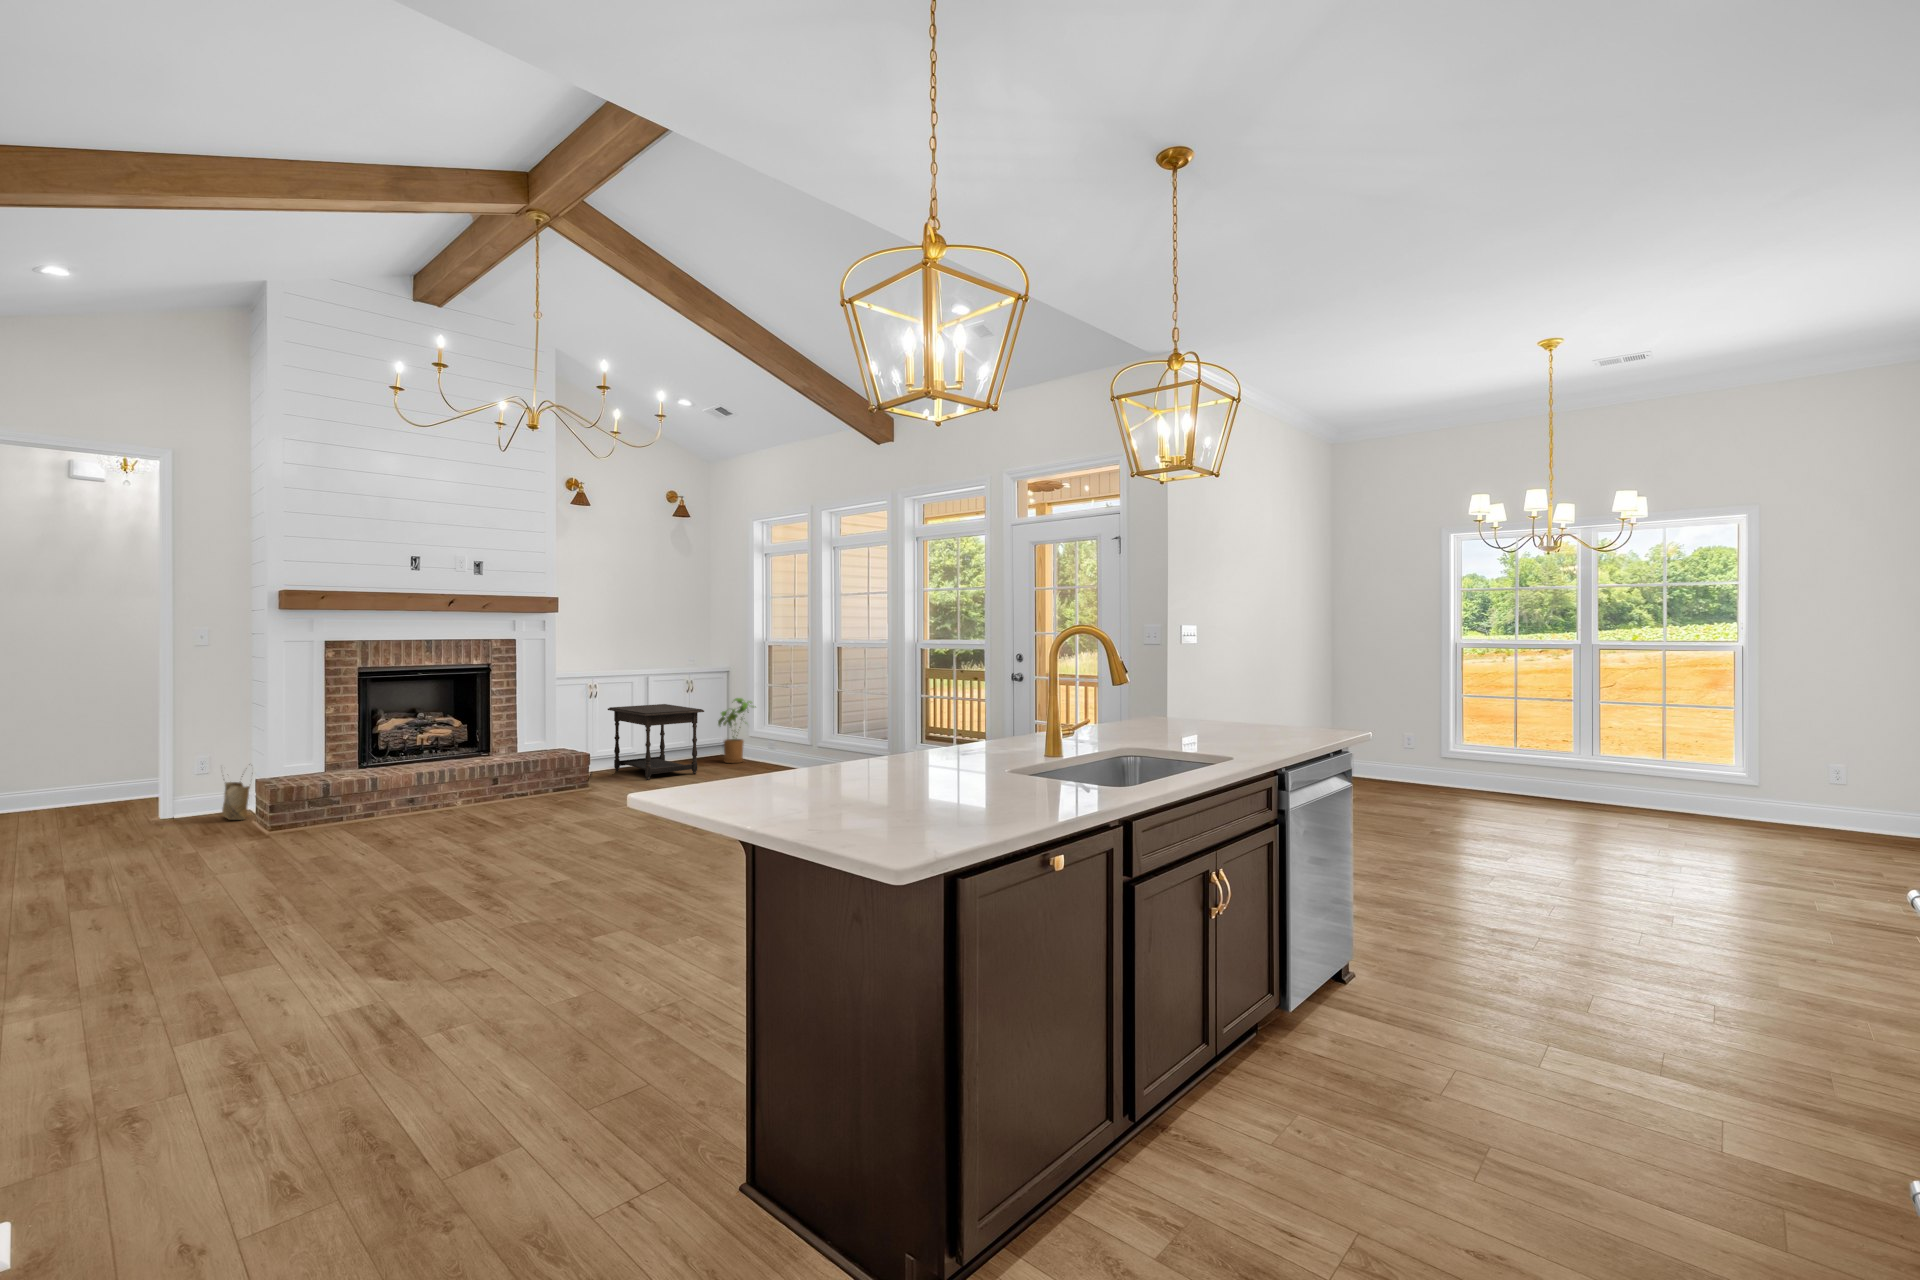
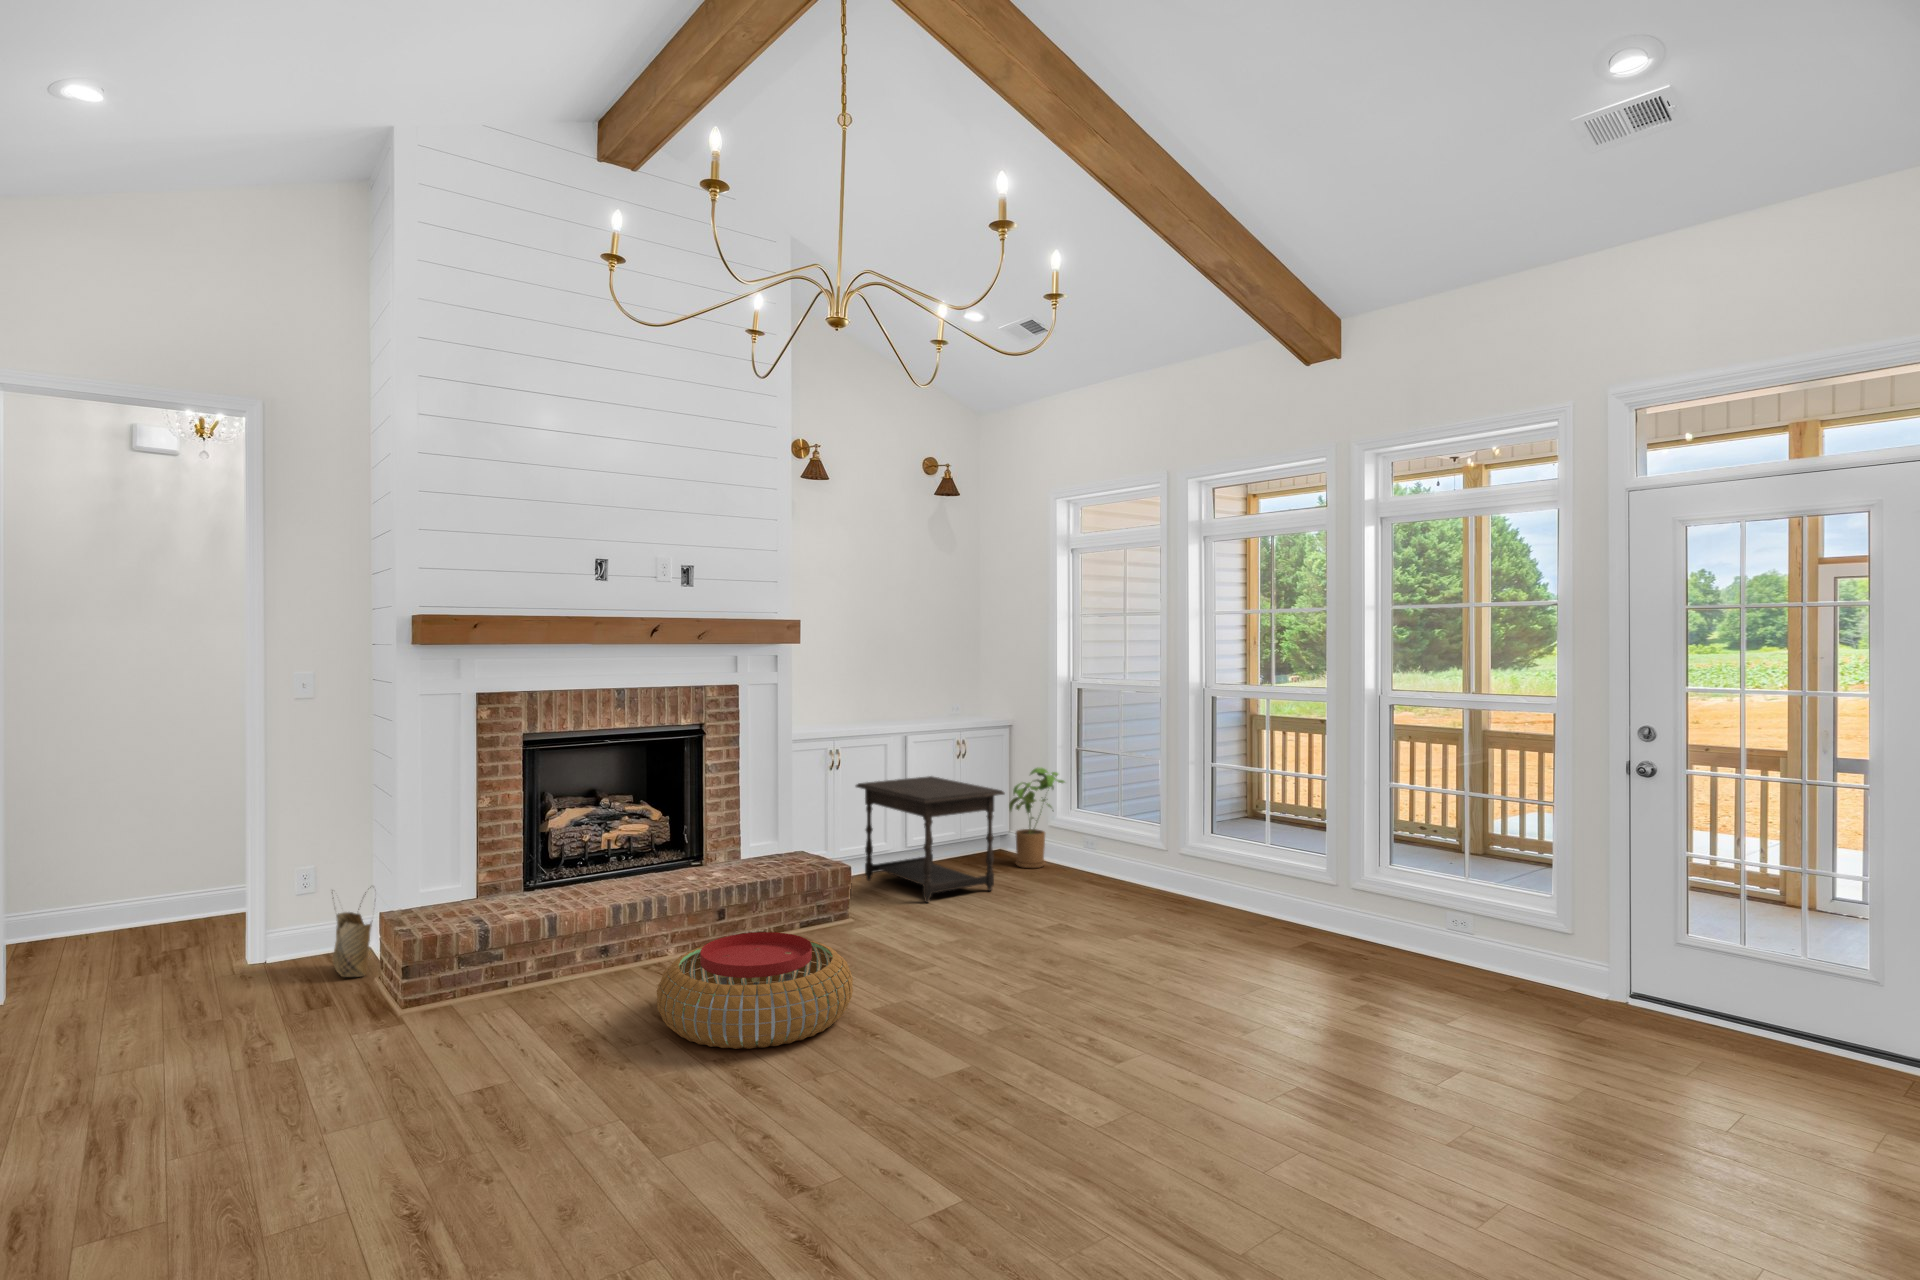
pouf: none [436,781,563,838] -> present [657,932,853,1049]

